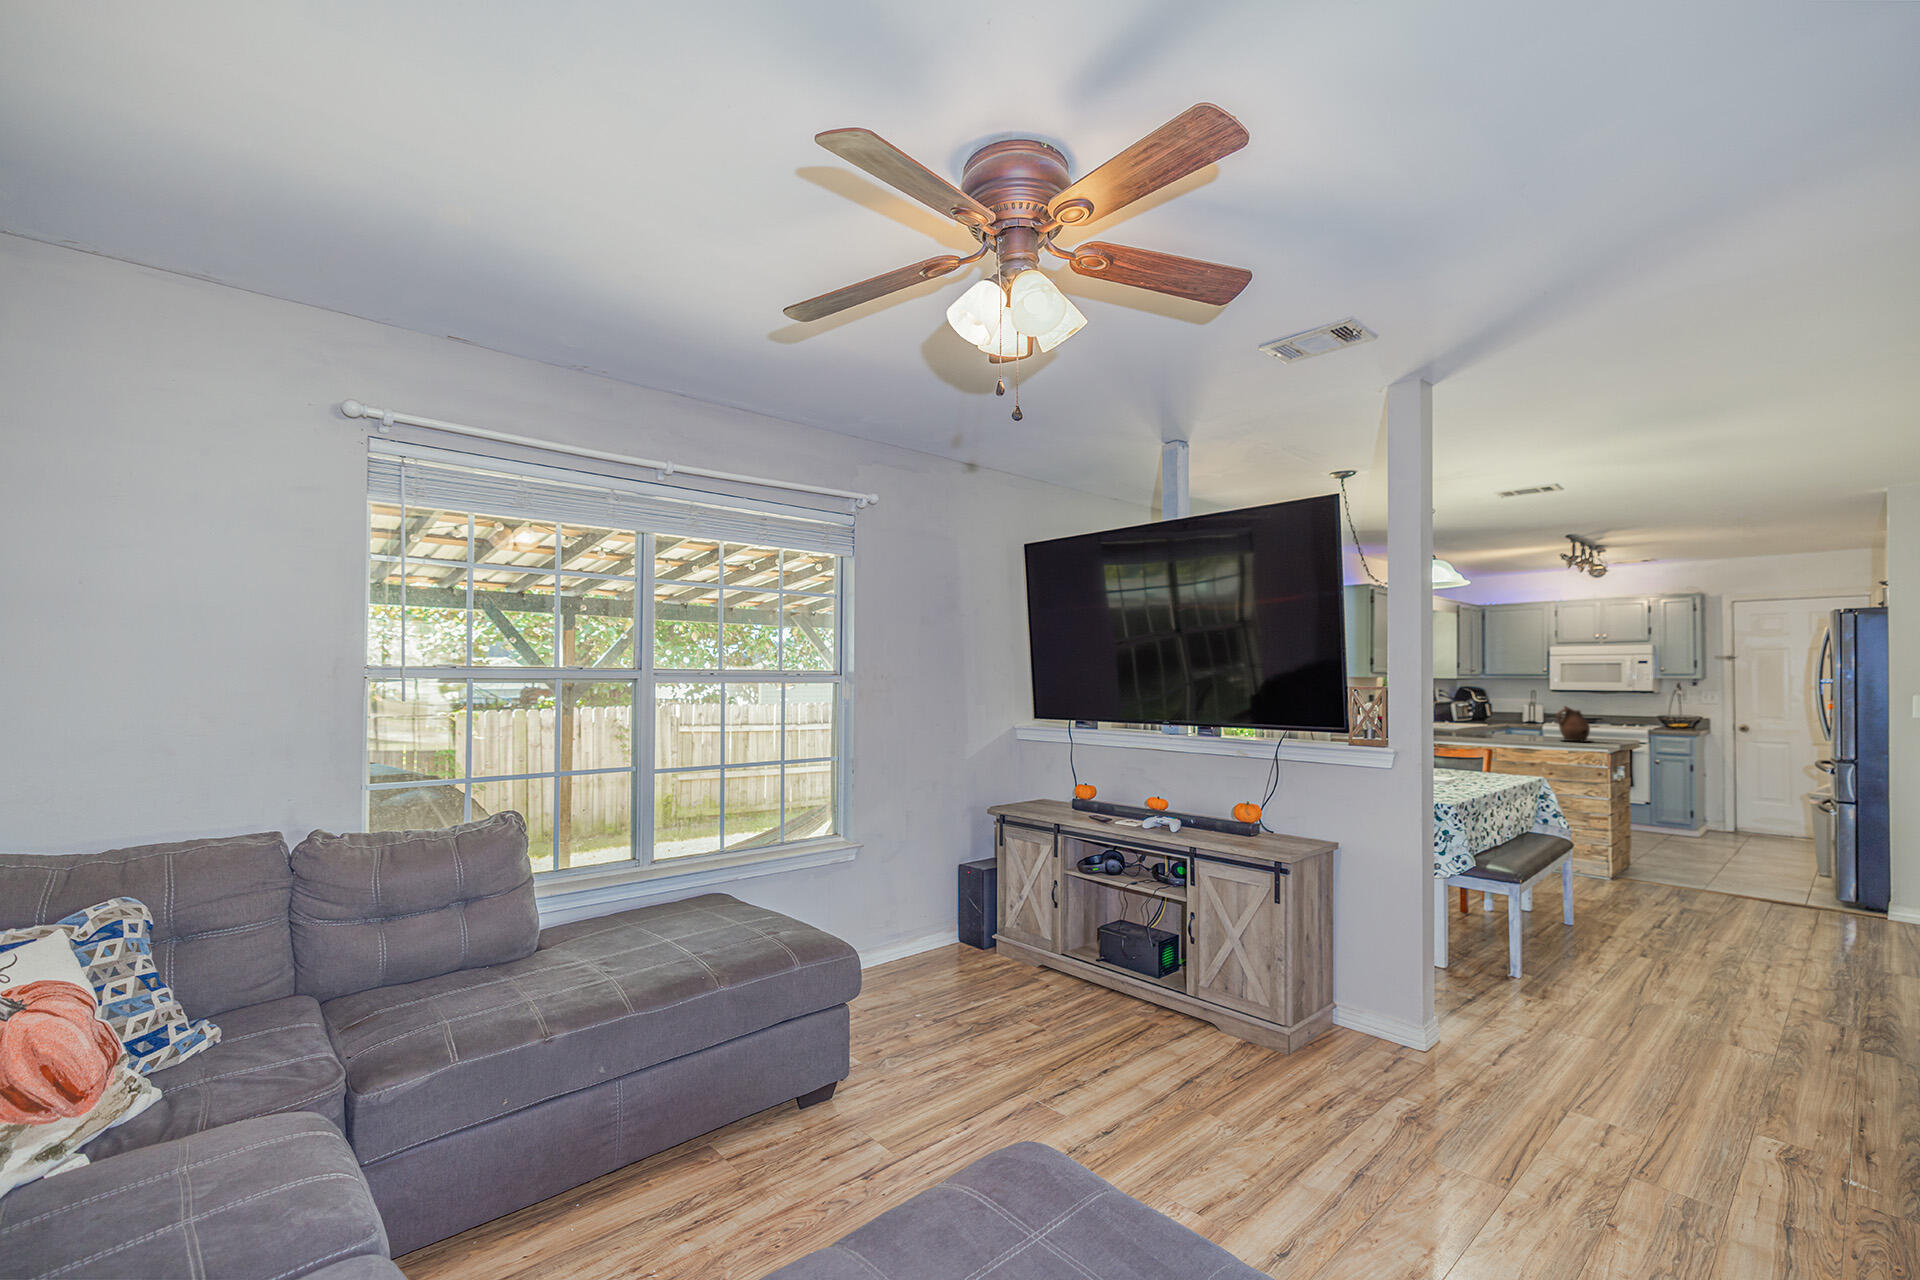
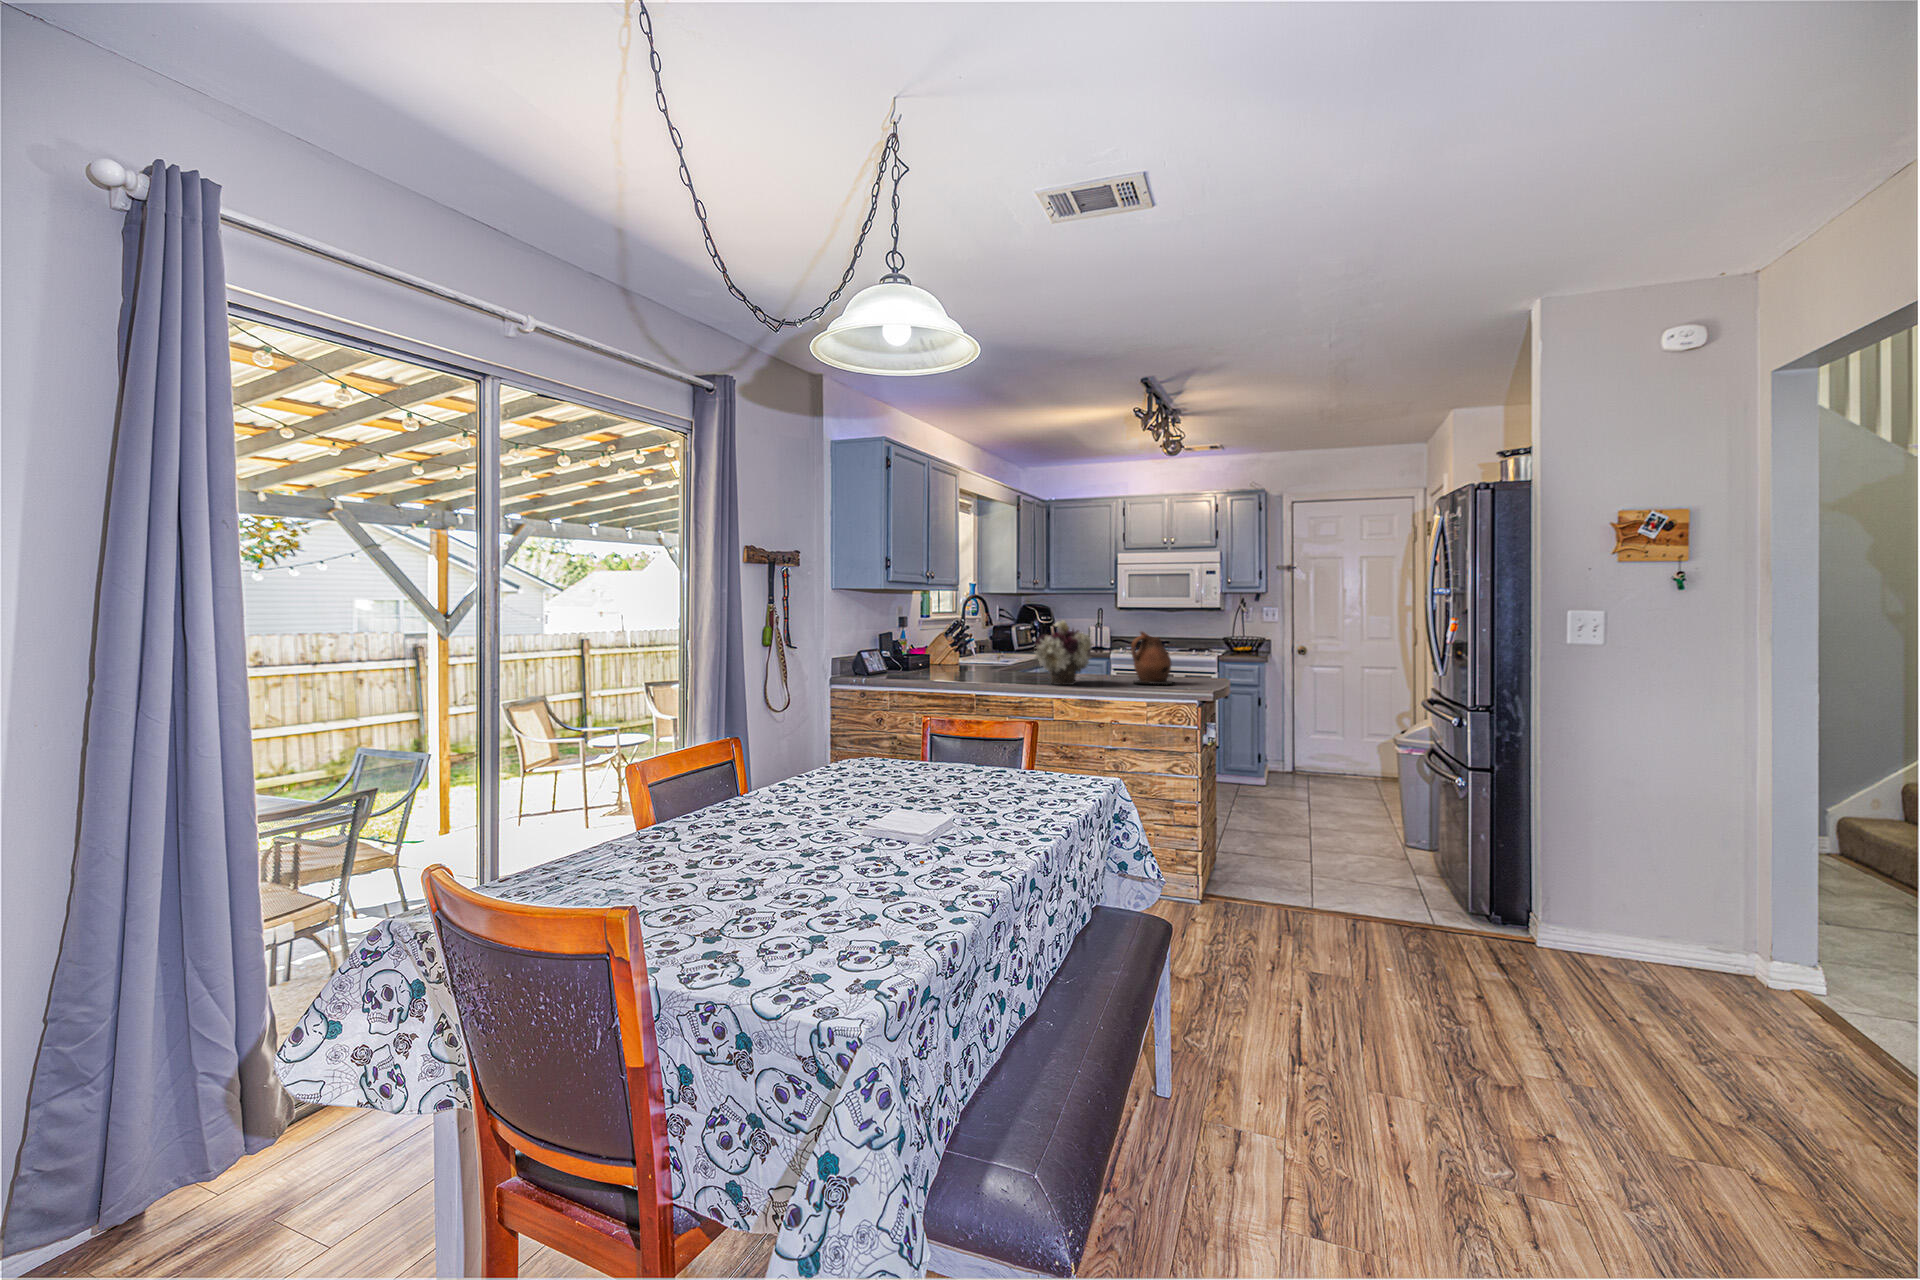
flower arrangement: none [1480,697,1526,739] -> present [1034,620,1092,685]

